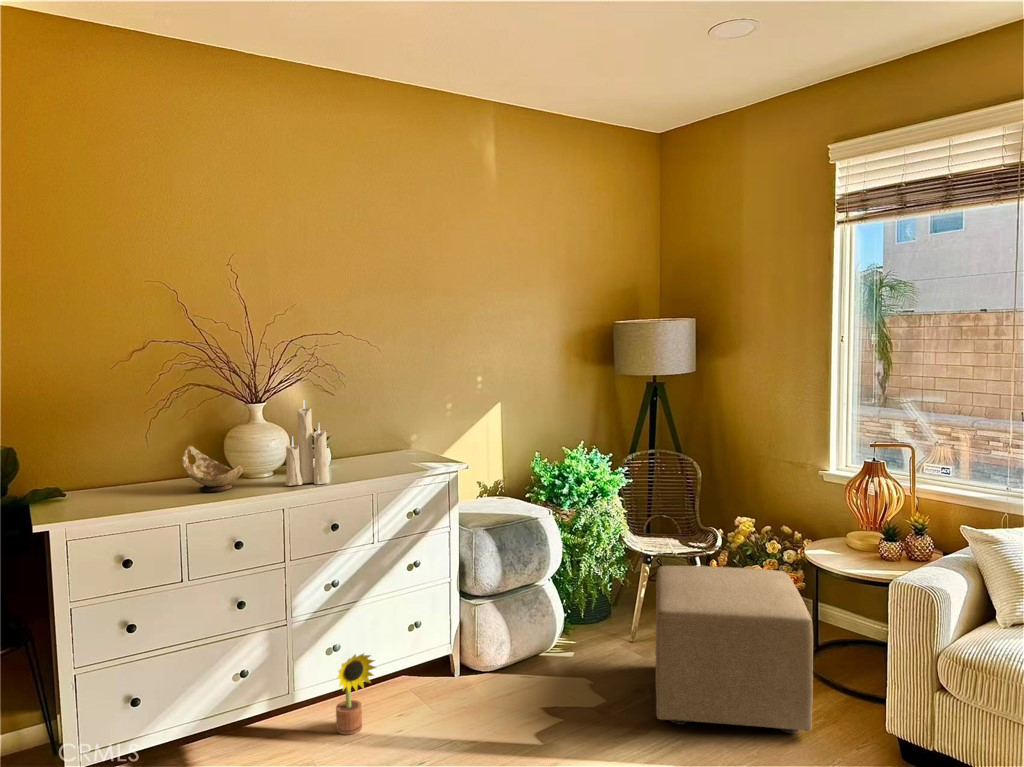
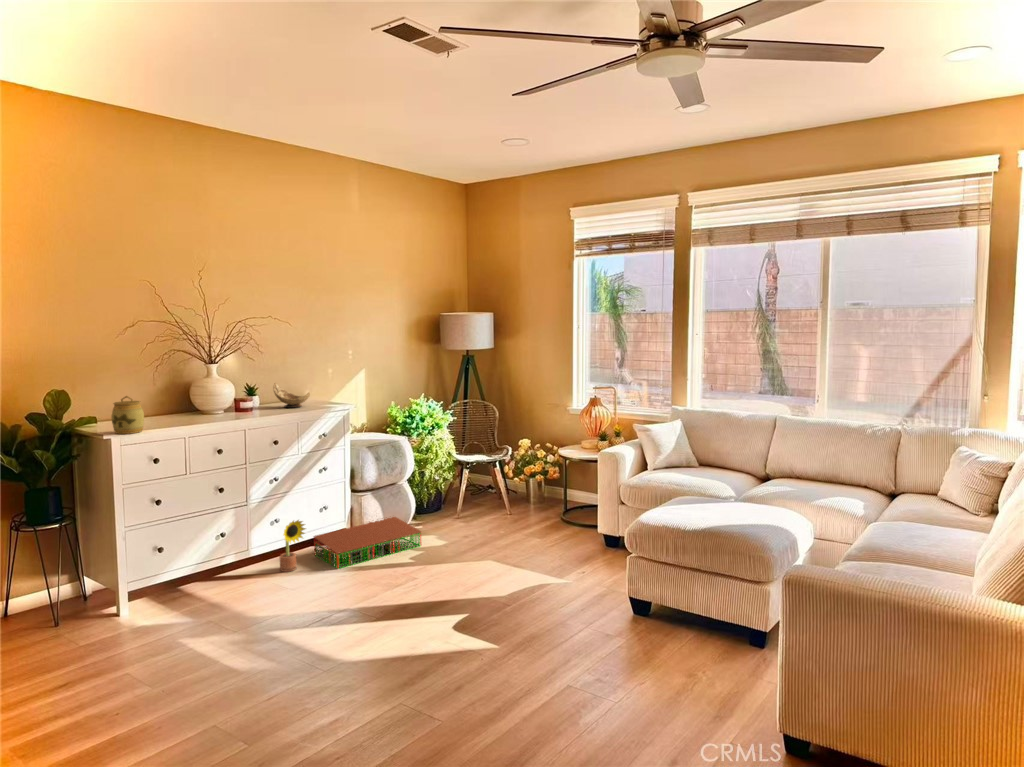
candle: present [285,401,330,486] -> none [242,360,271,418]
decorative bowl: present [182,445,243,492] -> present [273,383,310,408]
jar: none [73,452,124,513] -> present [111,396,144,434]
ottoman: present [656,566,813,734] -> none [474,462,561,548]
storage bin: none [395,639,566,739] -> present [314,517,421,568]

